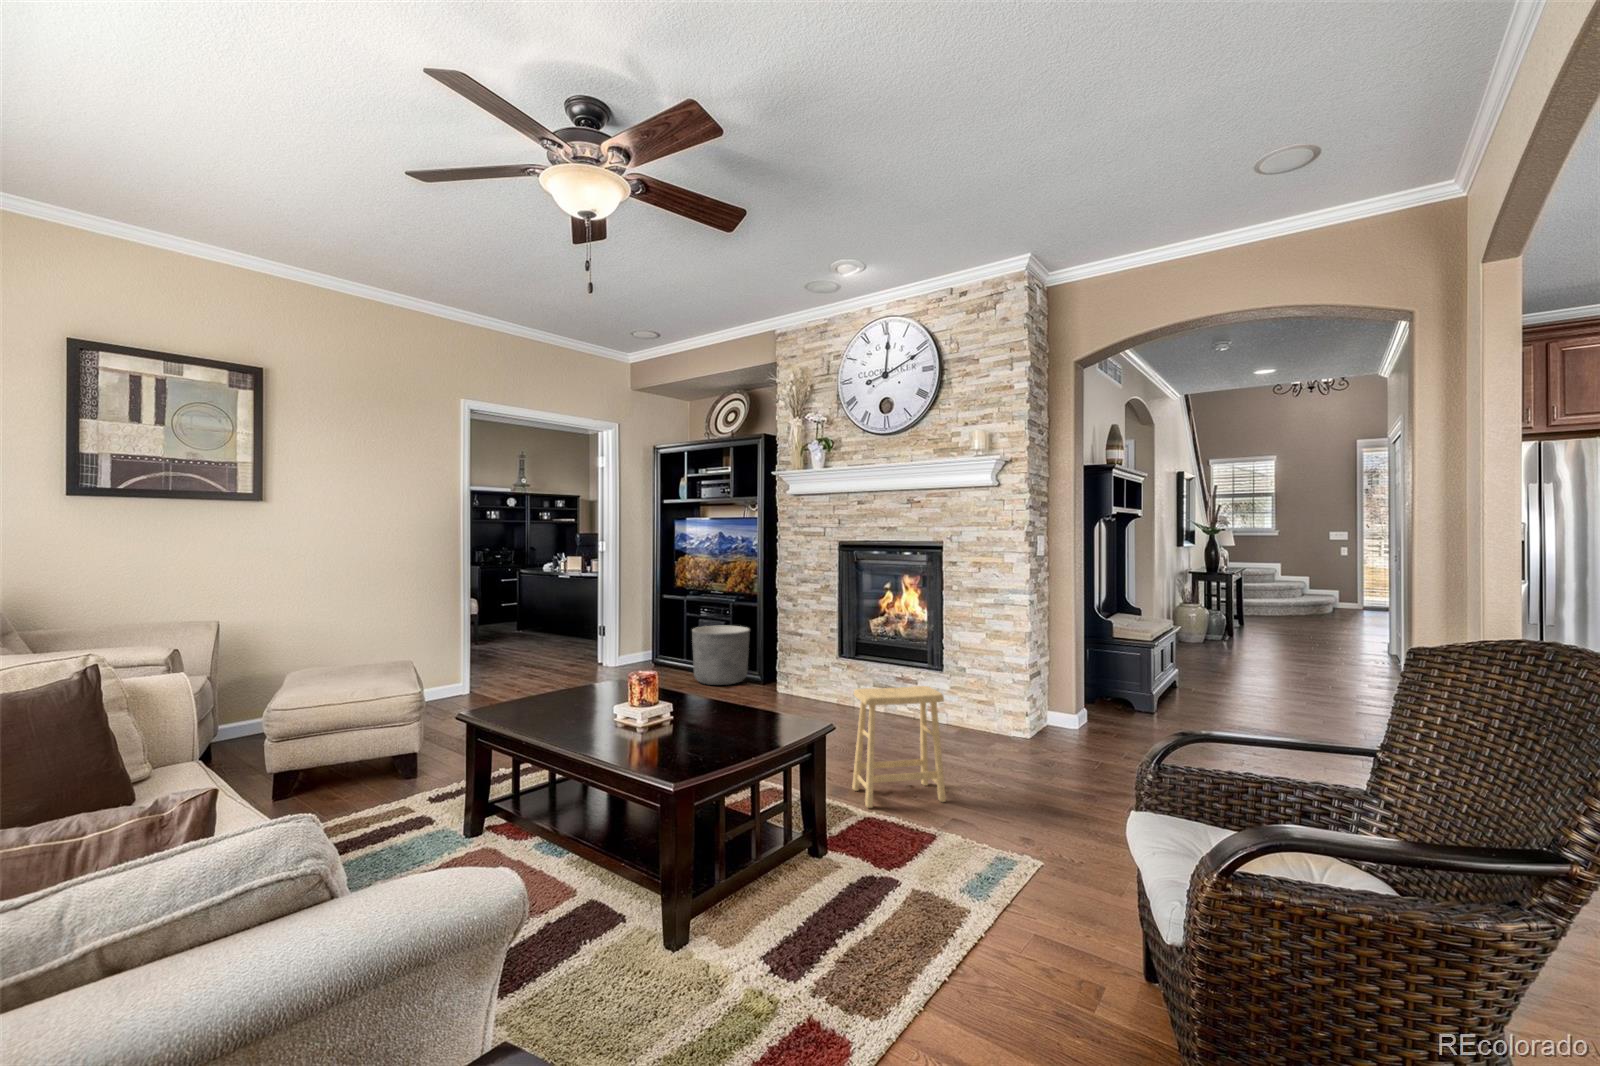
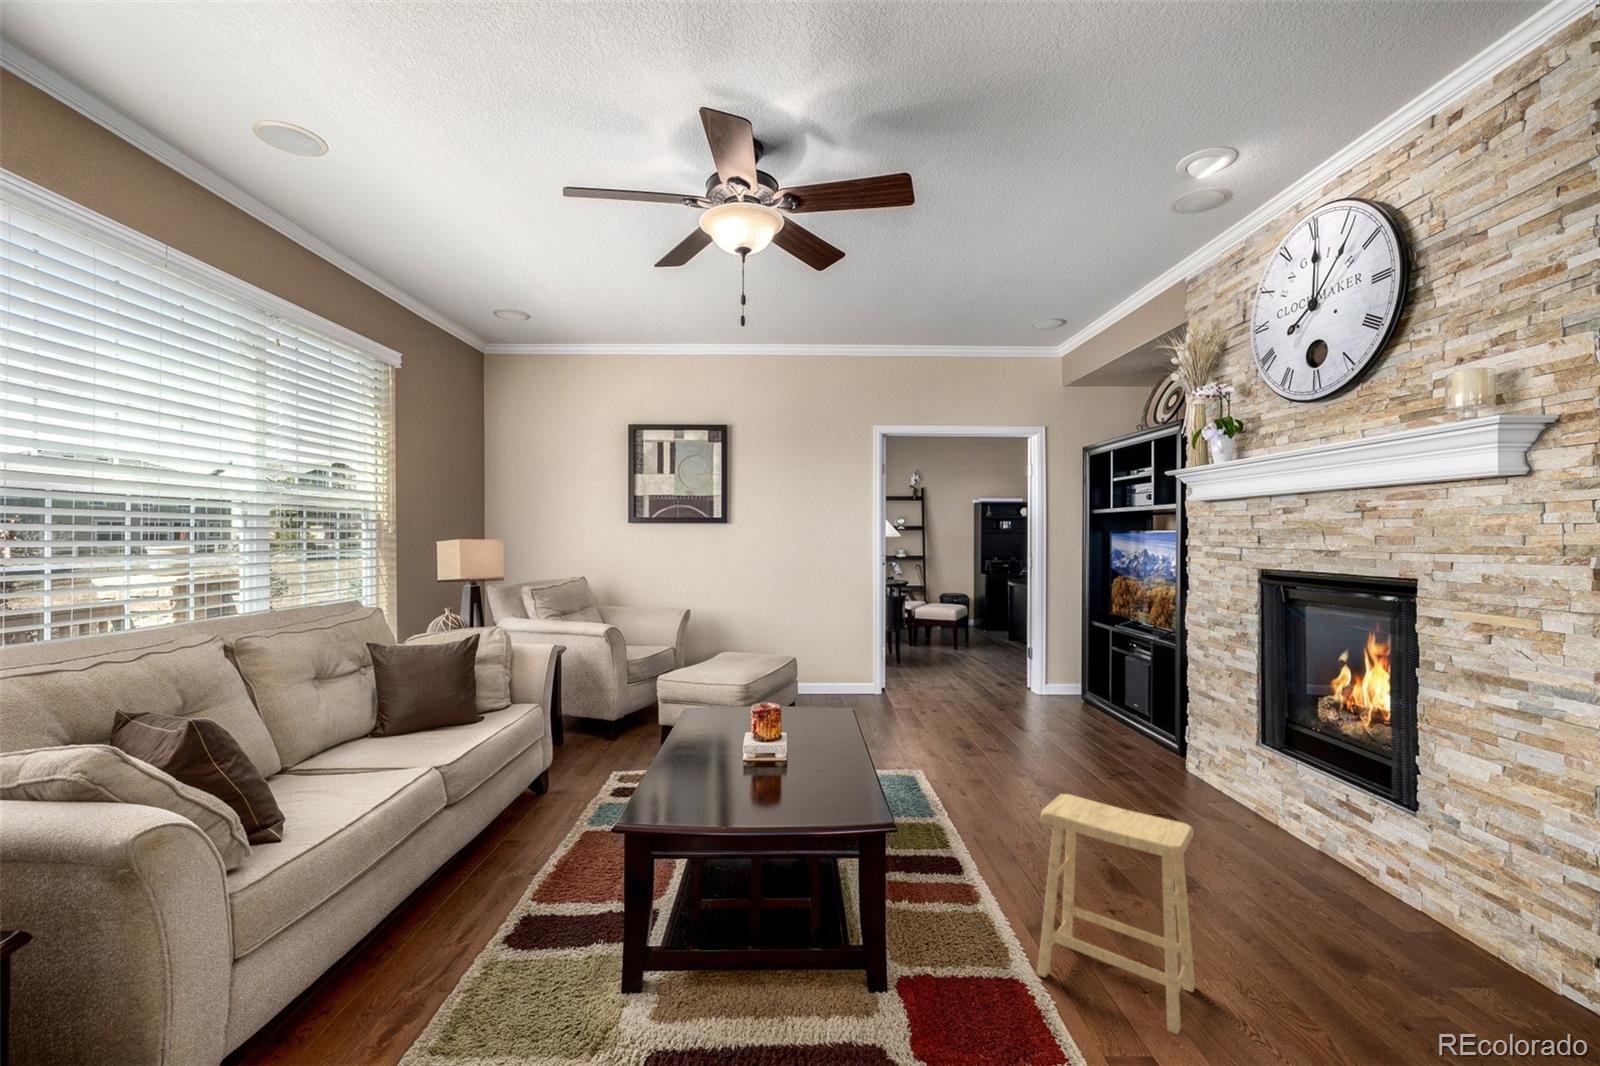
planter: present [692,626,750,685] -> none [1089,665,1169,744]

